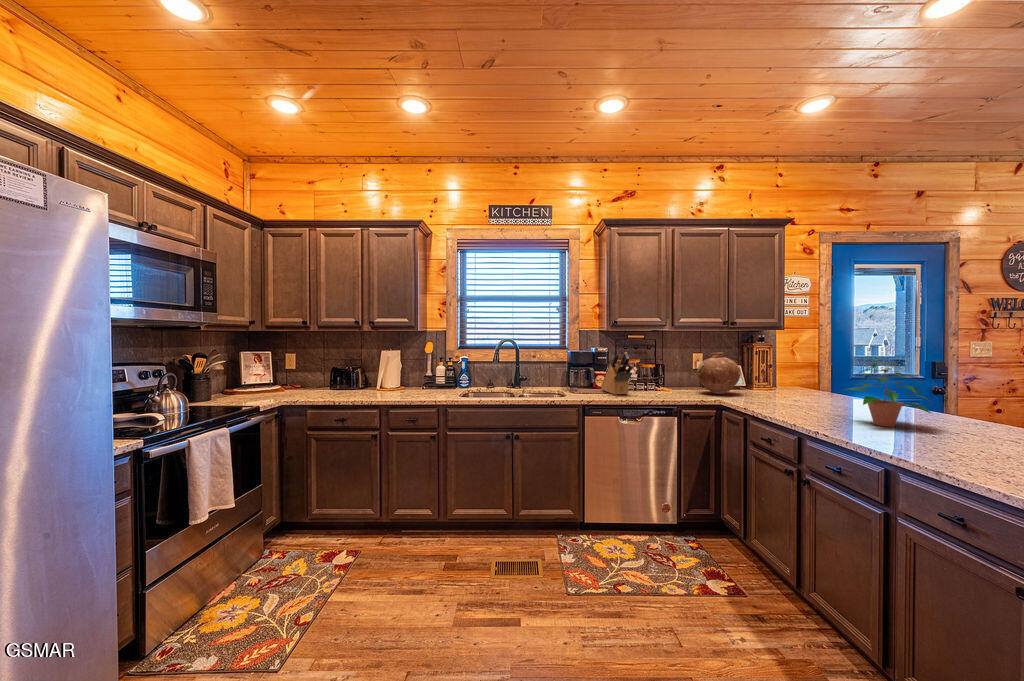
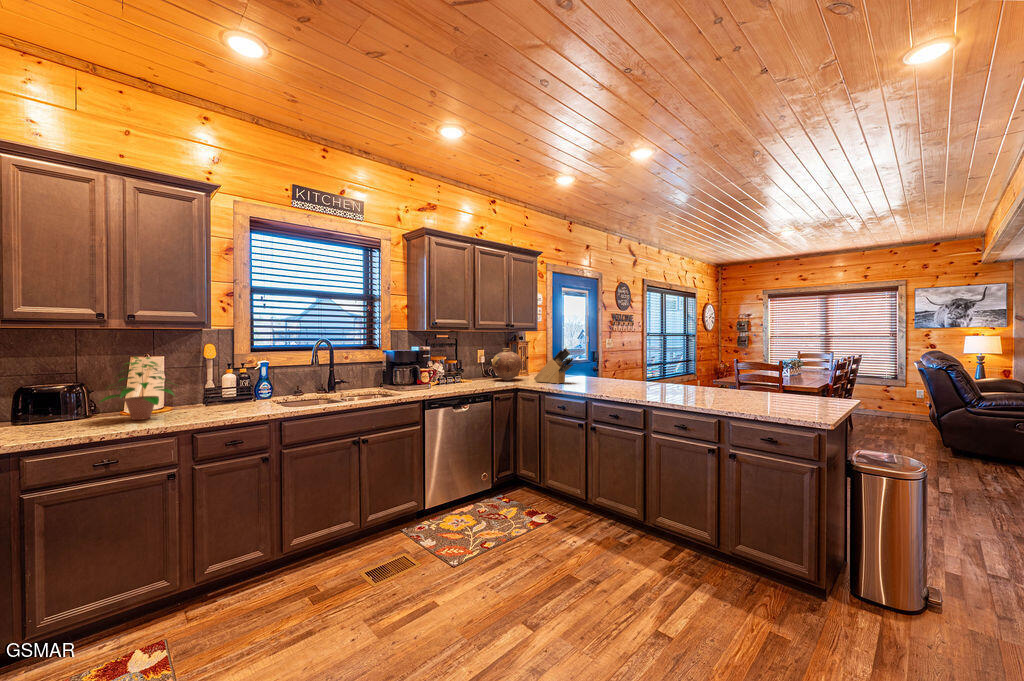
knife block: present [601,352,633,395] -> present [534,348,574,384]
potted plant: present [842,356,933,427] -> present [100,357,175,420]

